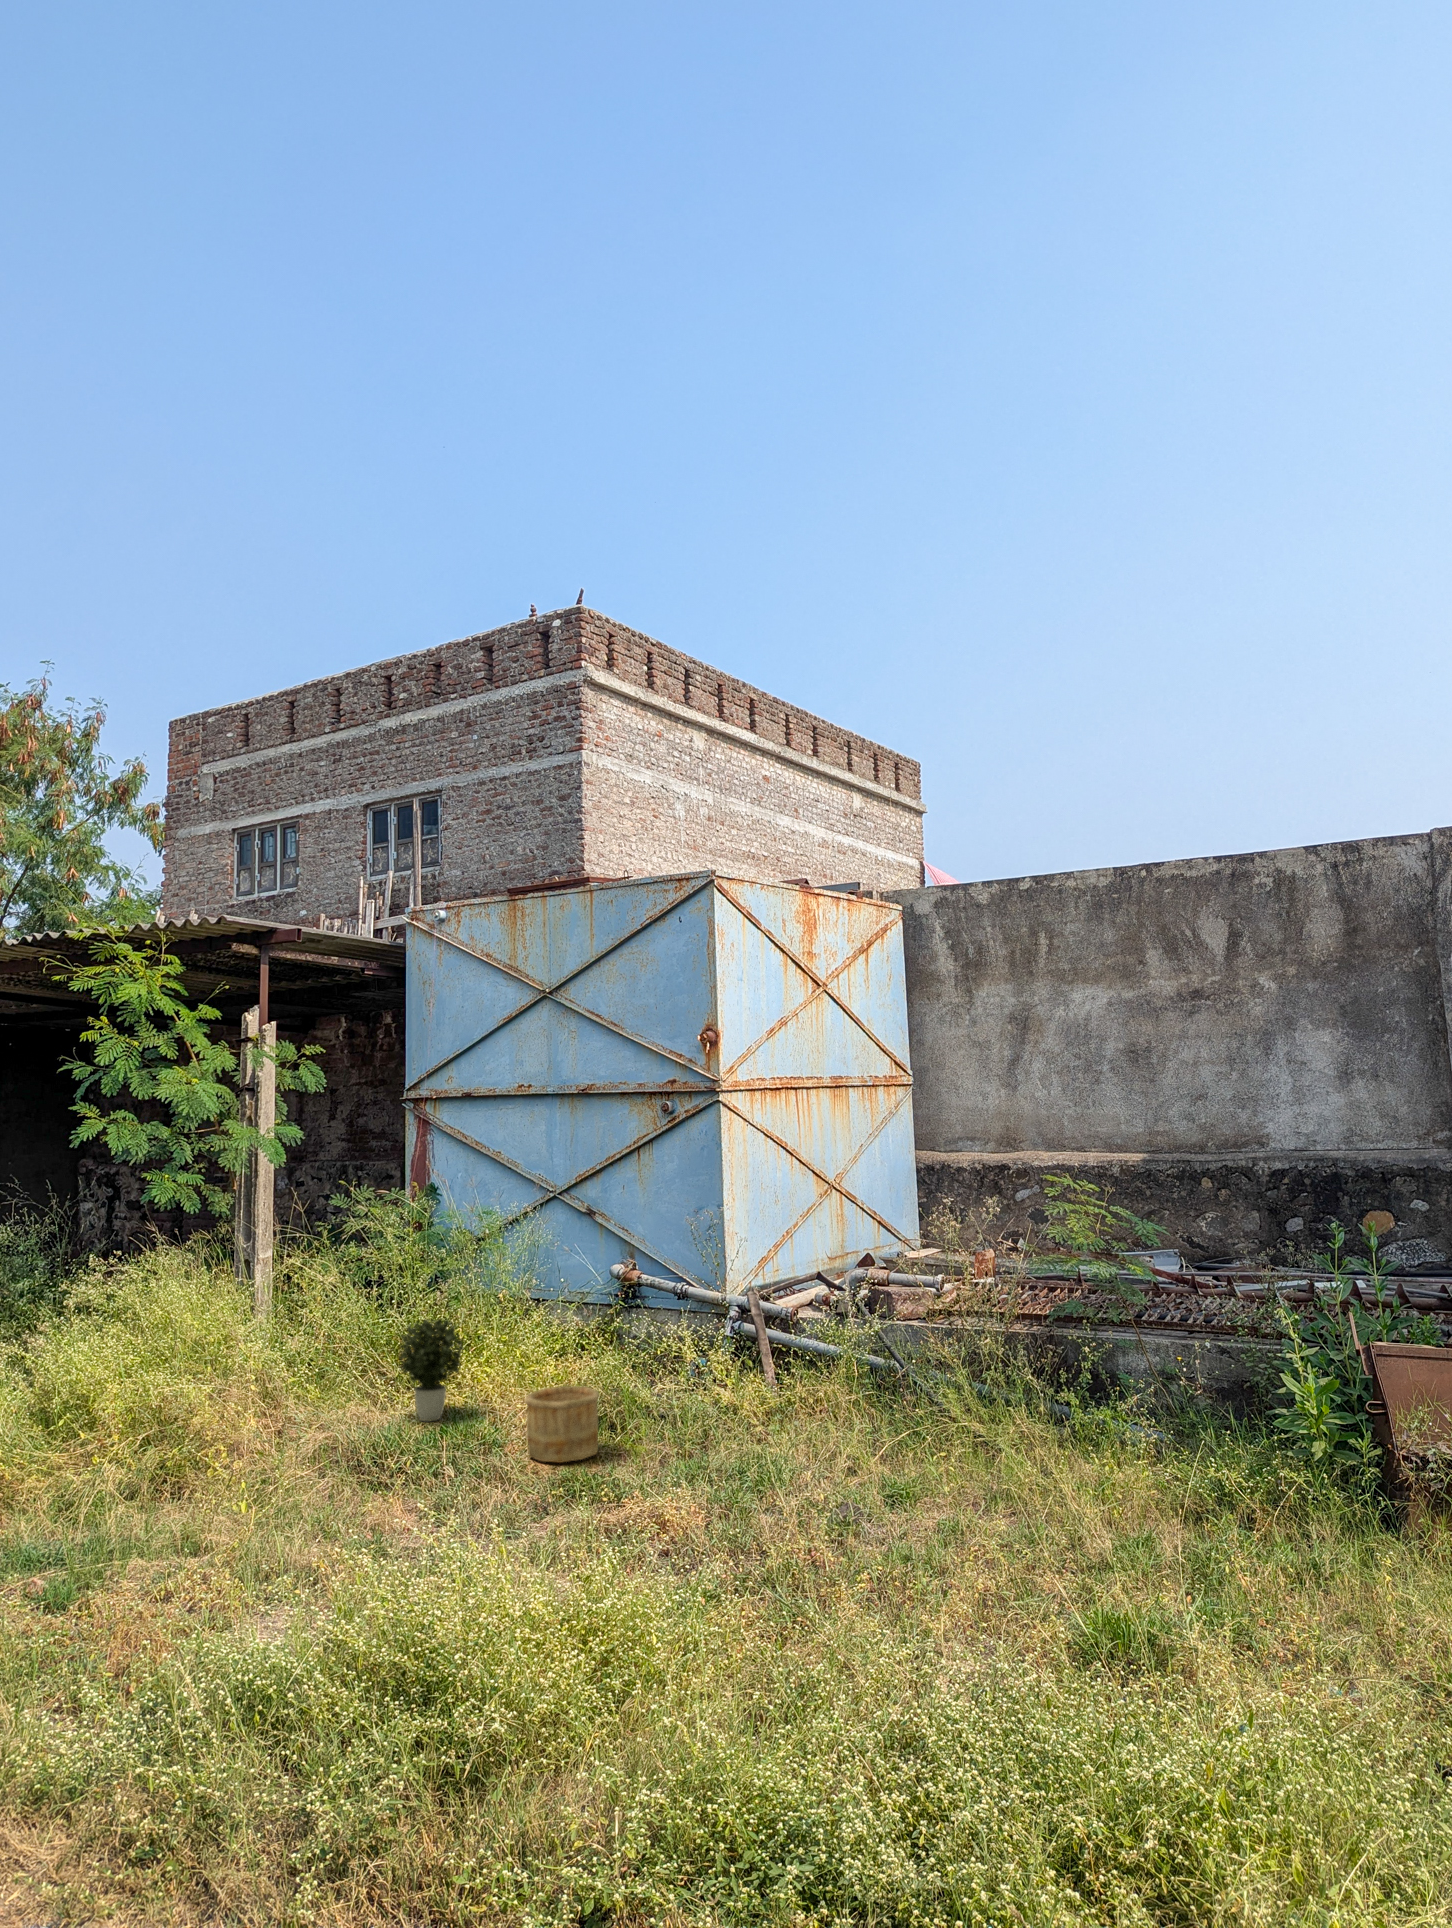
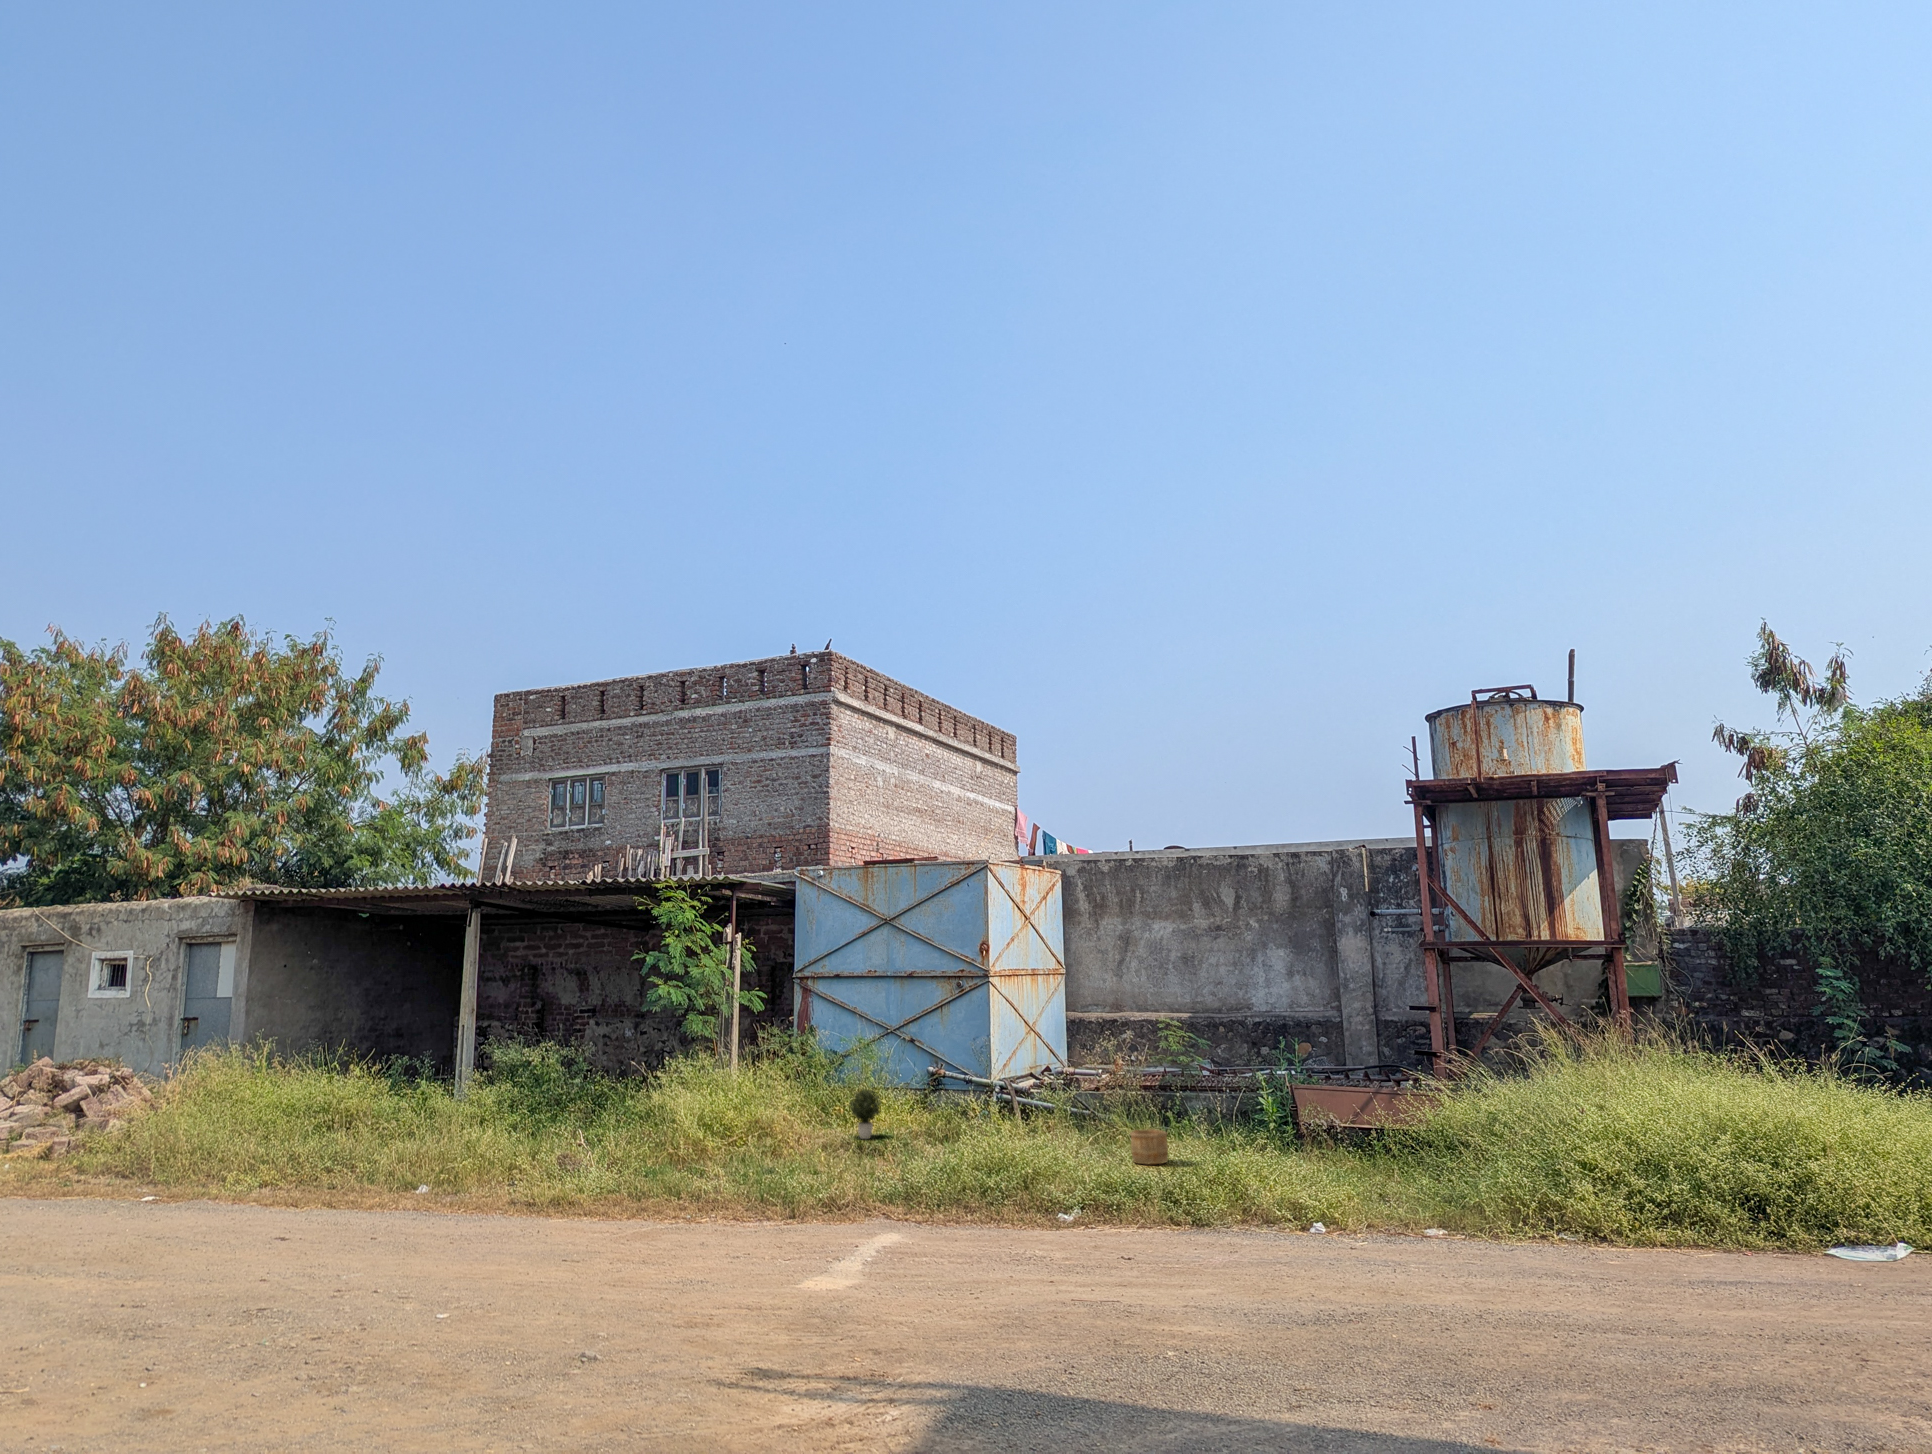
wooden bucket: present [525,1386,599,1463] -> present [1130,1129,1168,1164]

